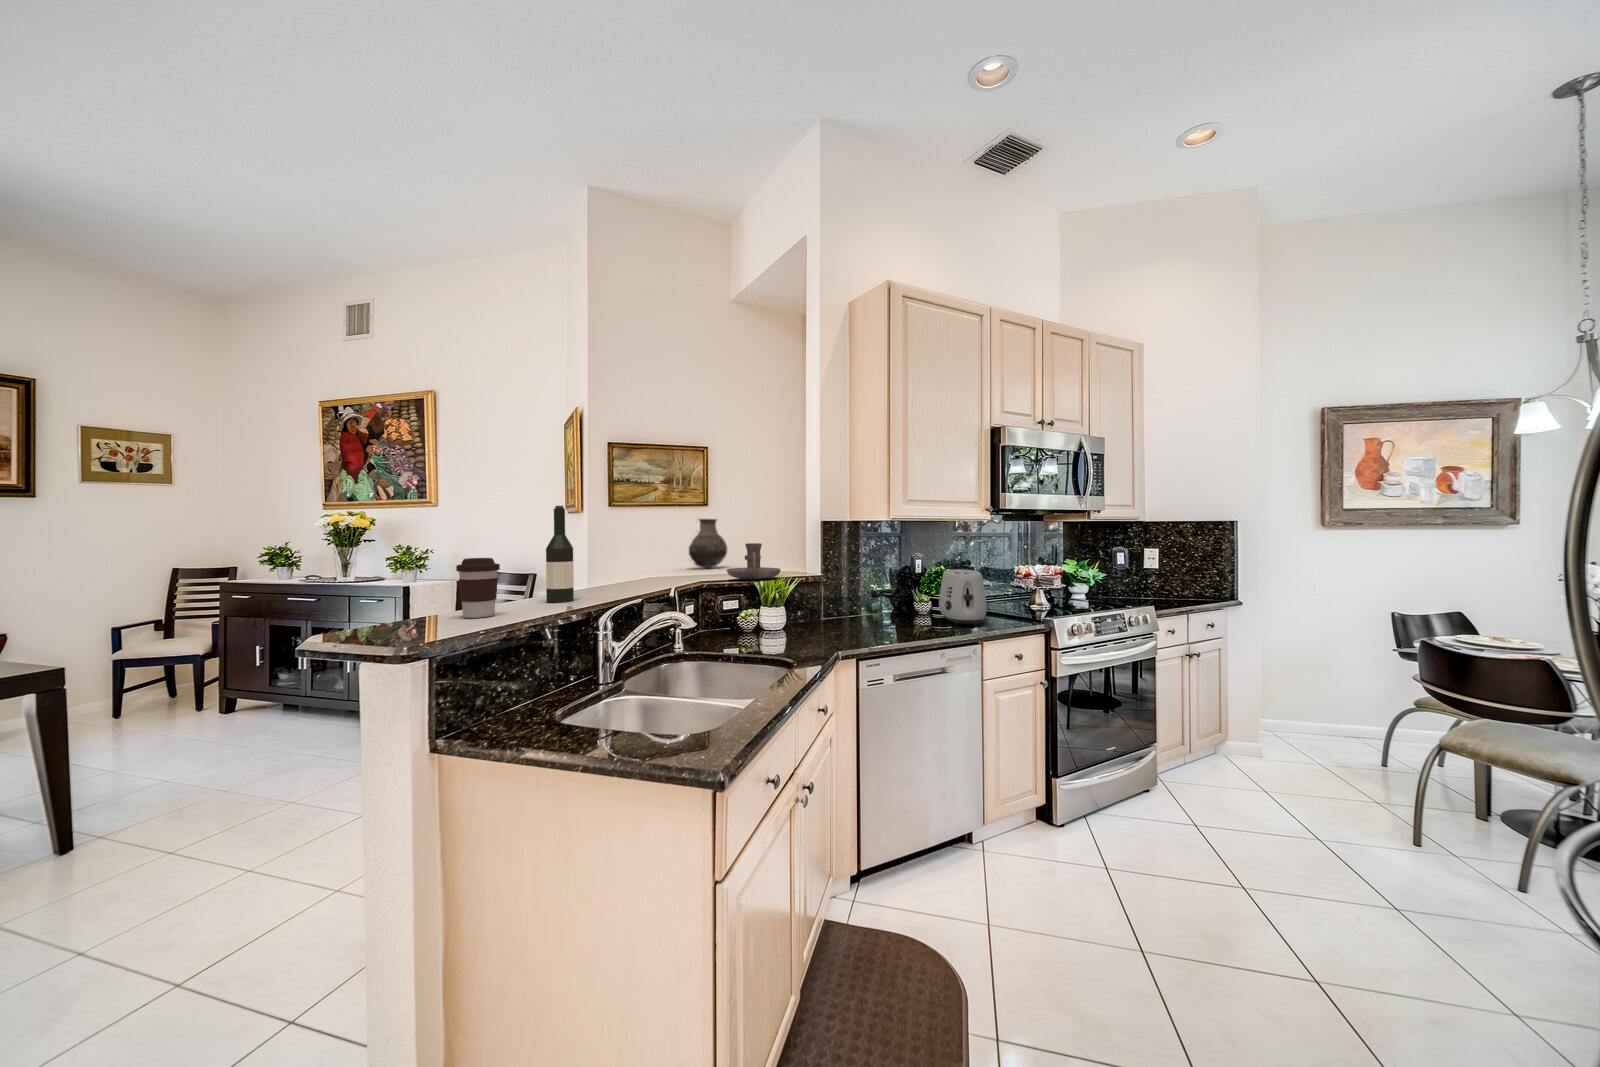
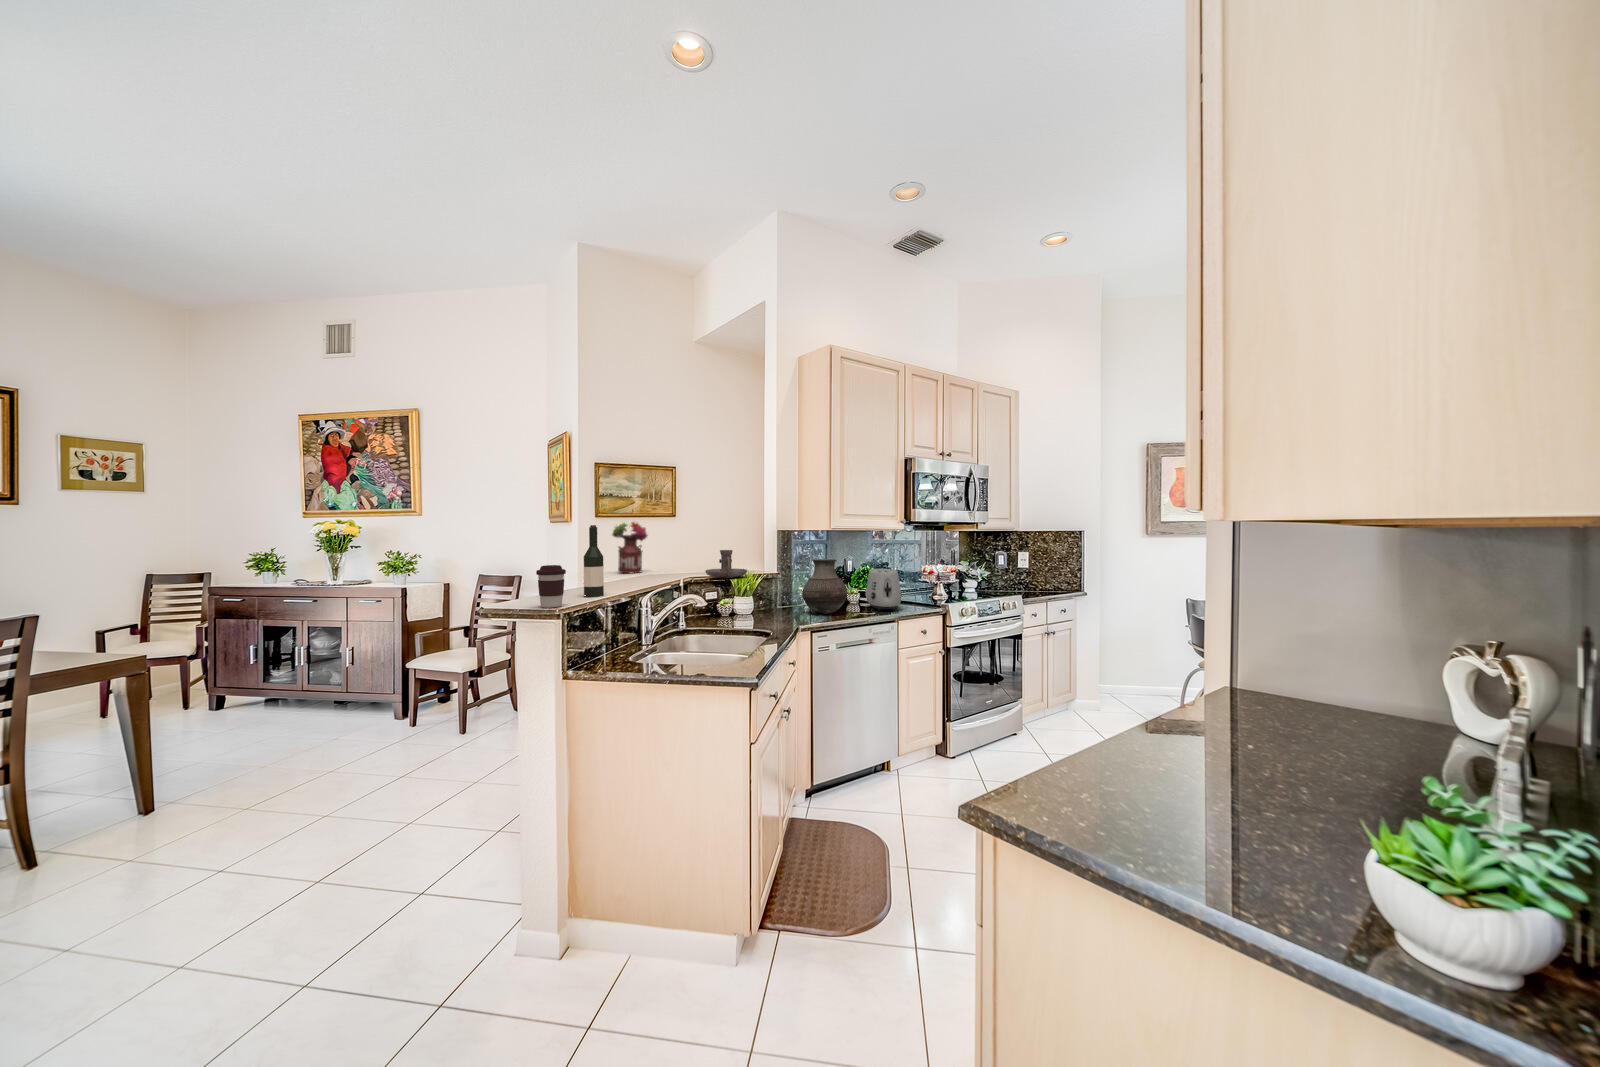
flower arrangement: none [628,511,672,573] -> present [612,522,648,574]
vase: present [689,519,727,568] -> present [802,559,847,614]

